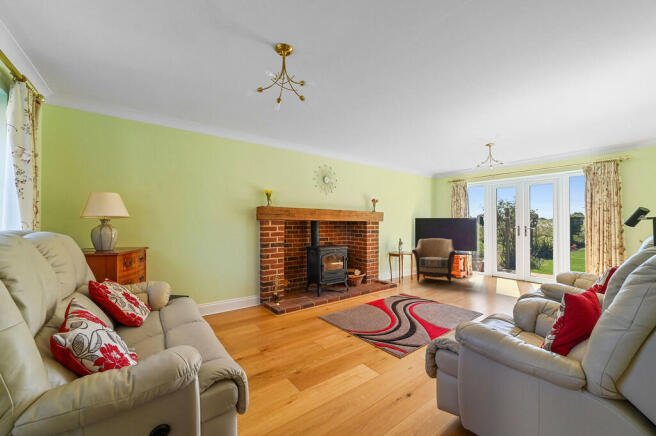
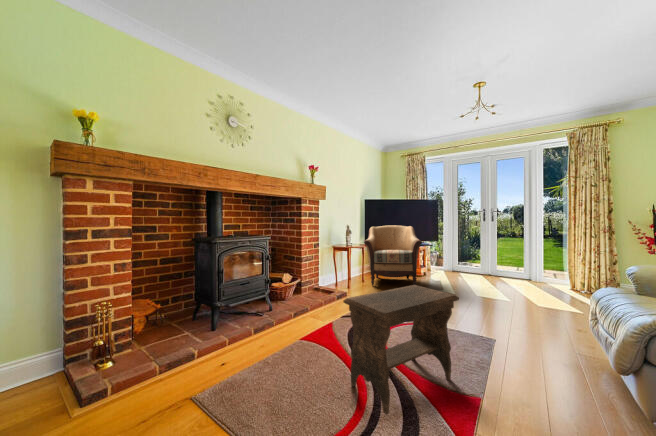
footstool: none [385,277,446,331] -> present [343,285,459,414]

